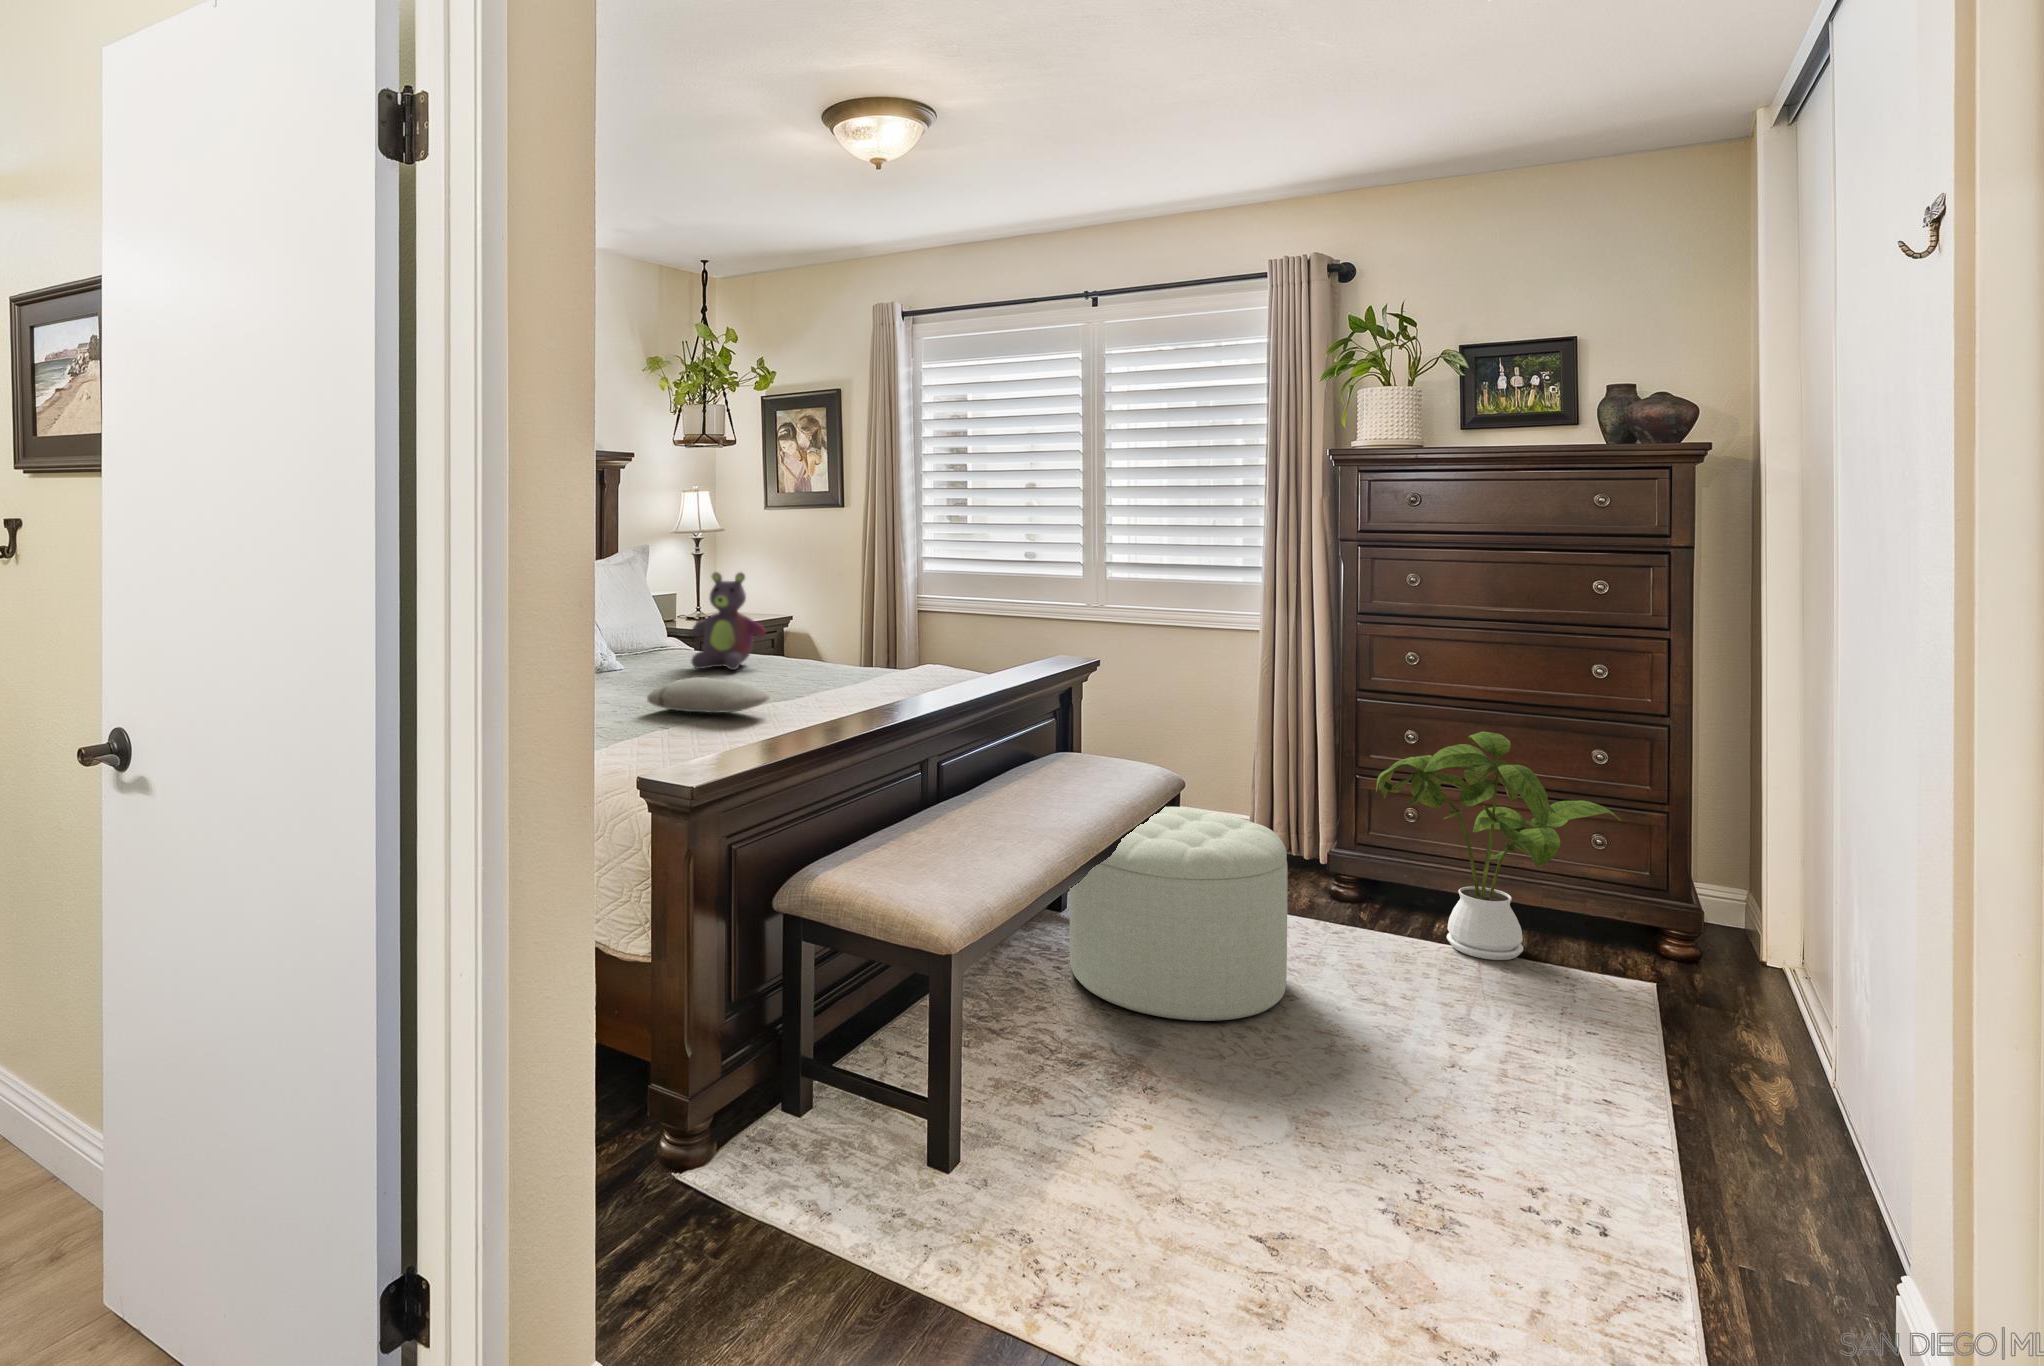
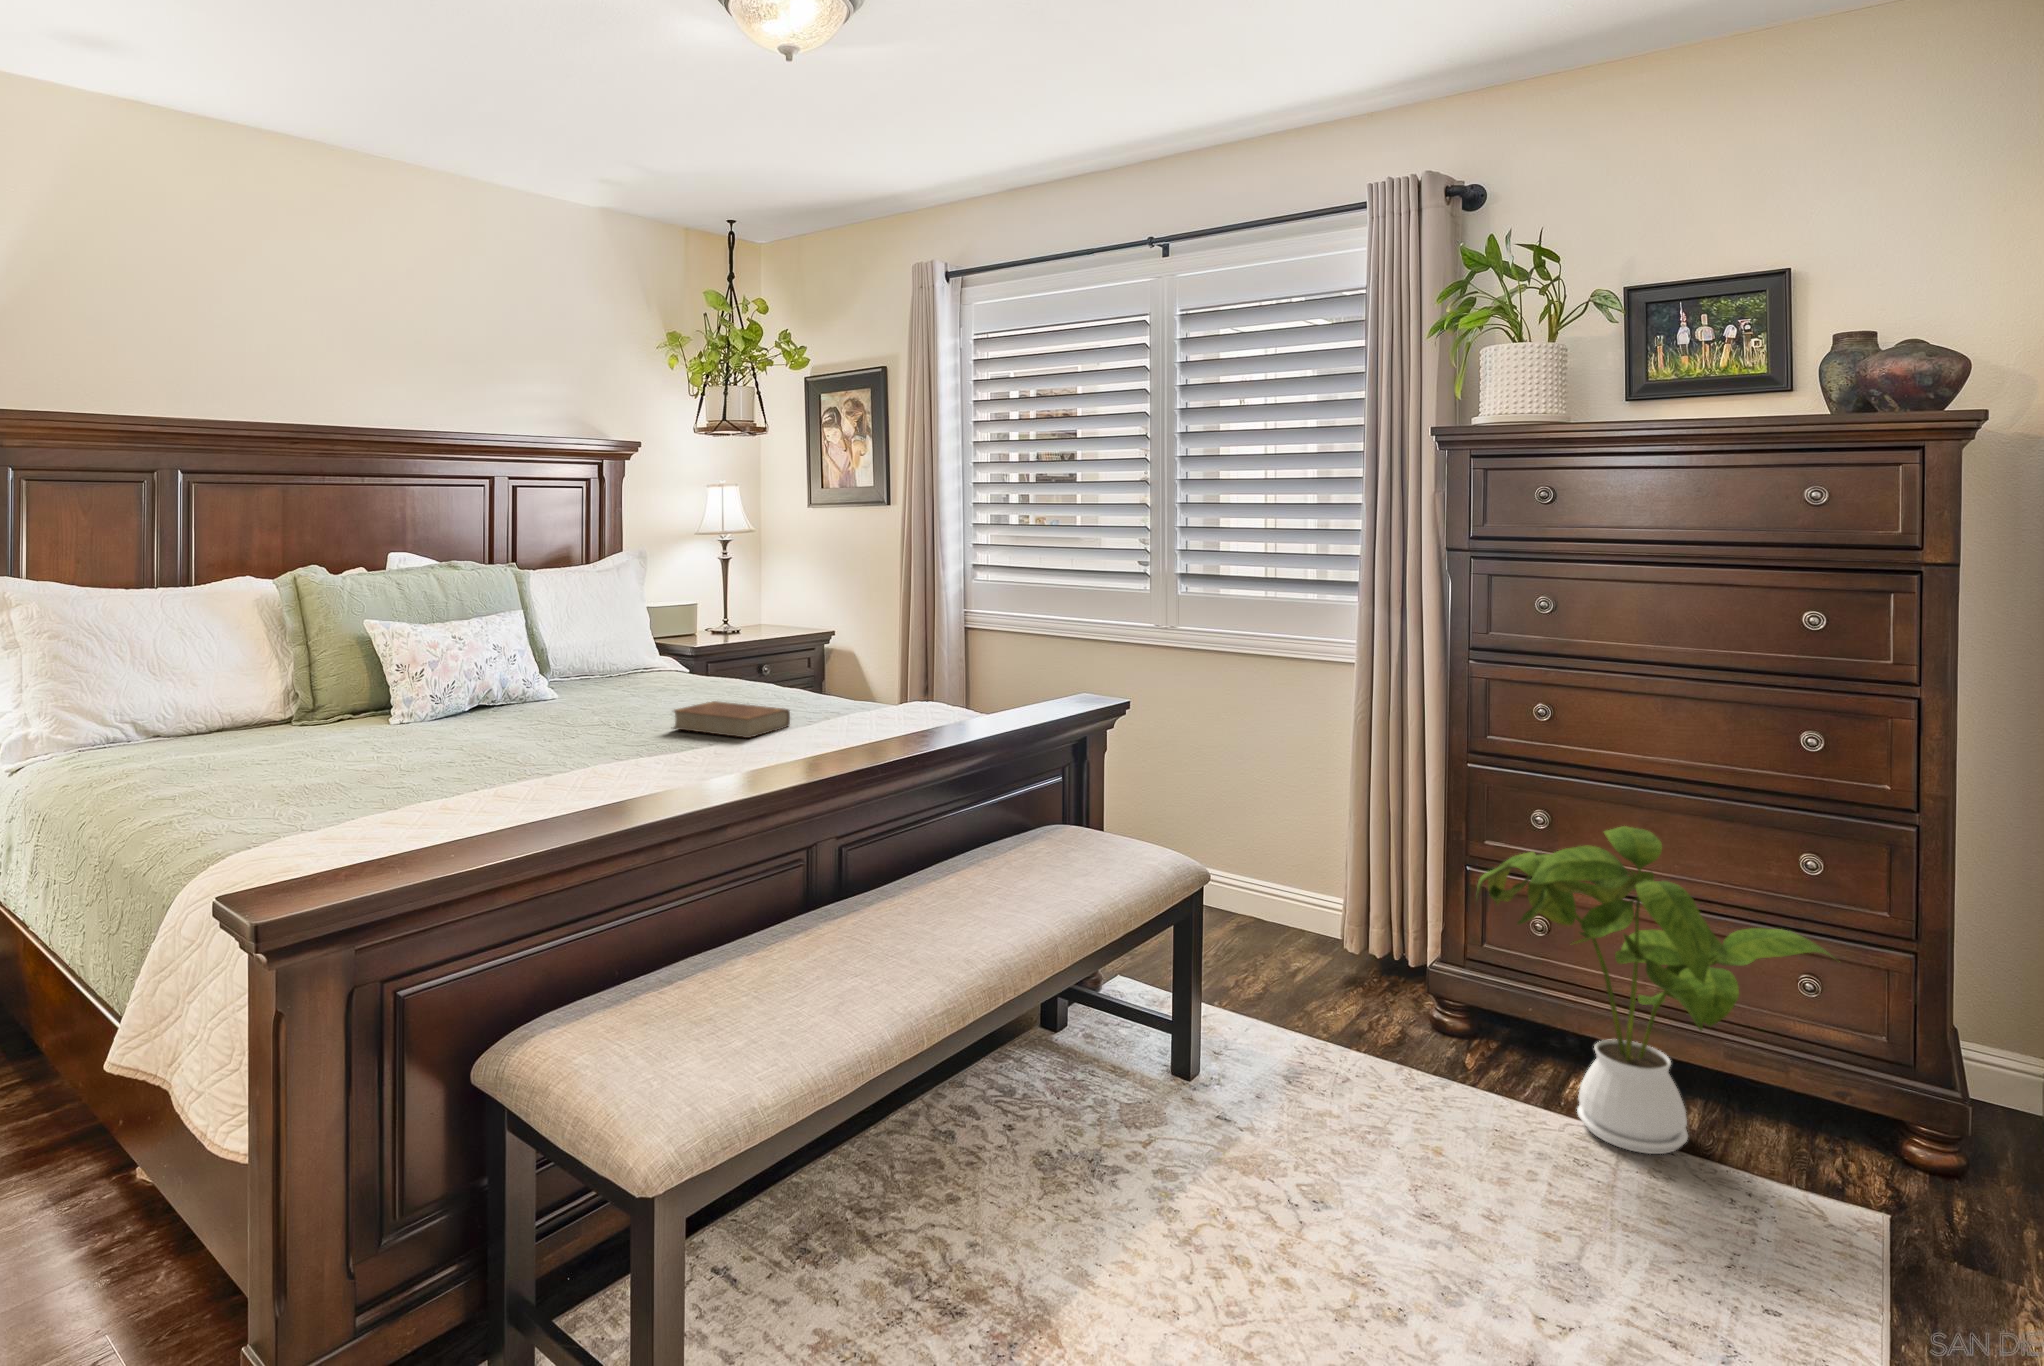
stuffed bear: present [691,572,766,670] -> none [623,584,720,706]
book: none [758,664,850,690] -> present [673,701,790,738]
pillow: present [647,677,769,713] -> none [490,722,633,770]
ottoman: present [1070,807,1287,1022] -> none [1020,906,1315,1242]

